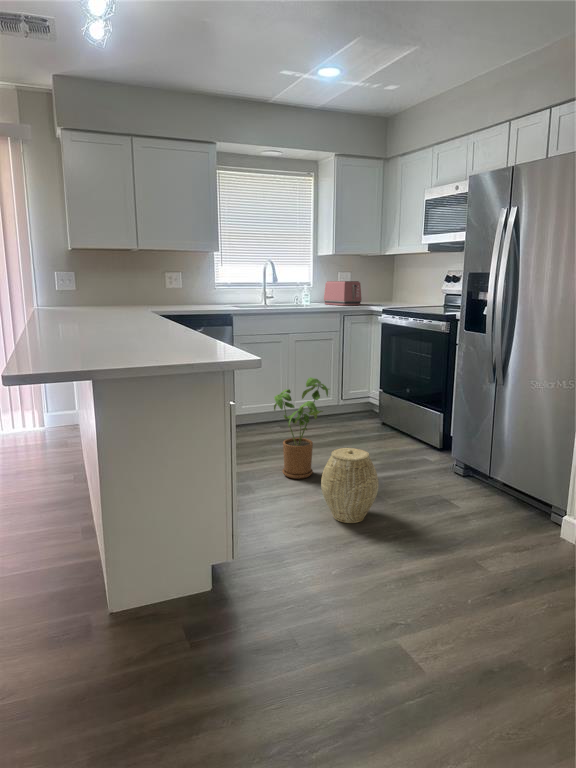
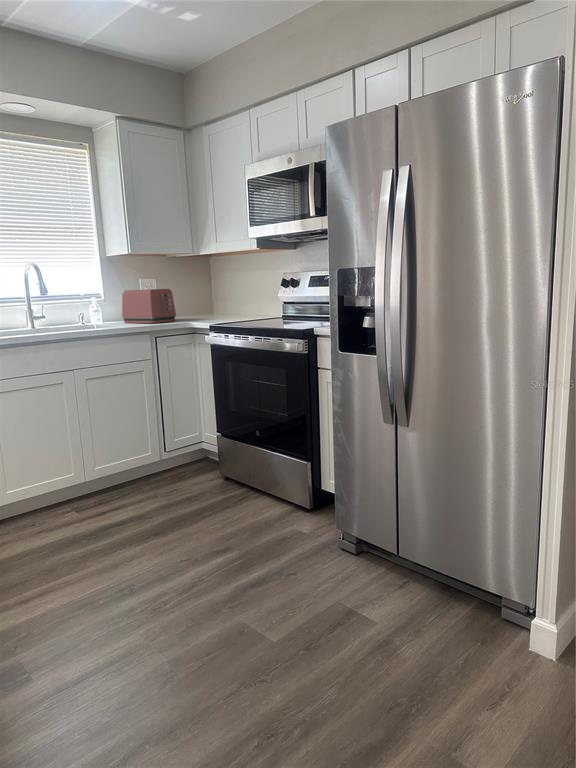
house plant: present [274,378,328,479] -> none [58,450,154,622]
woven basket: present [321,448,378,523] -> none [163,575,263,715]

